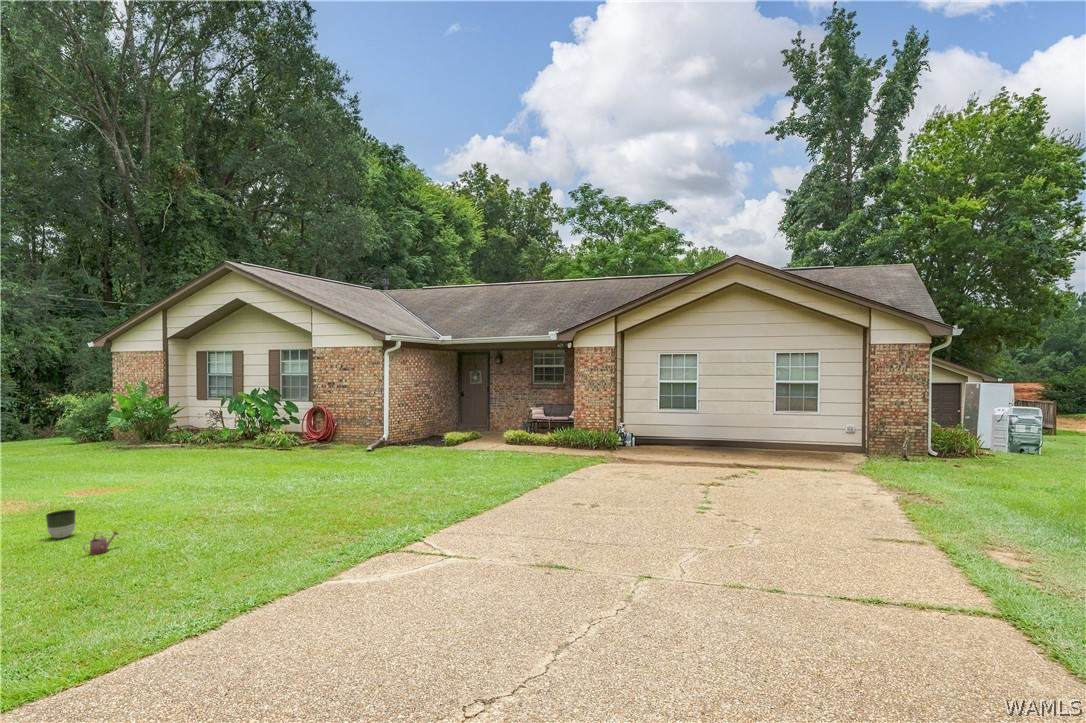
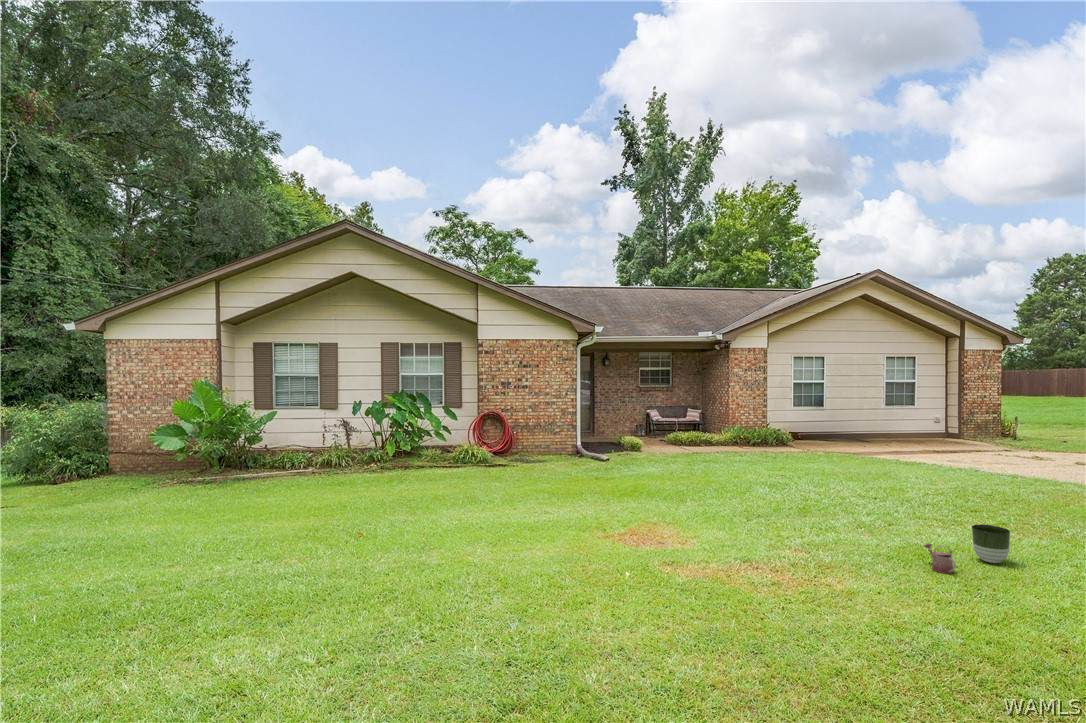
planter: present [46,510,76,538] -> present [972,525,1010,563]

